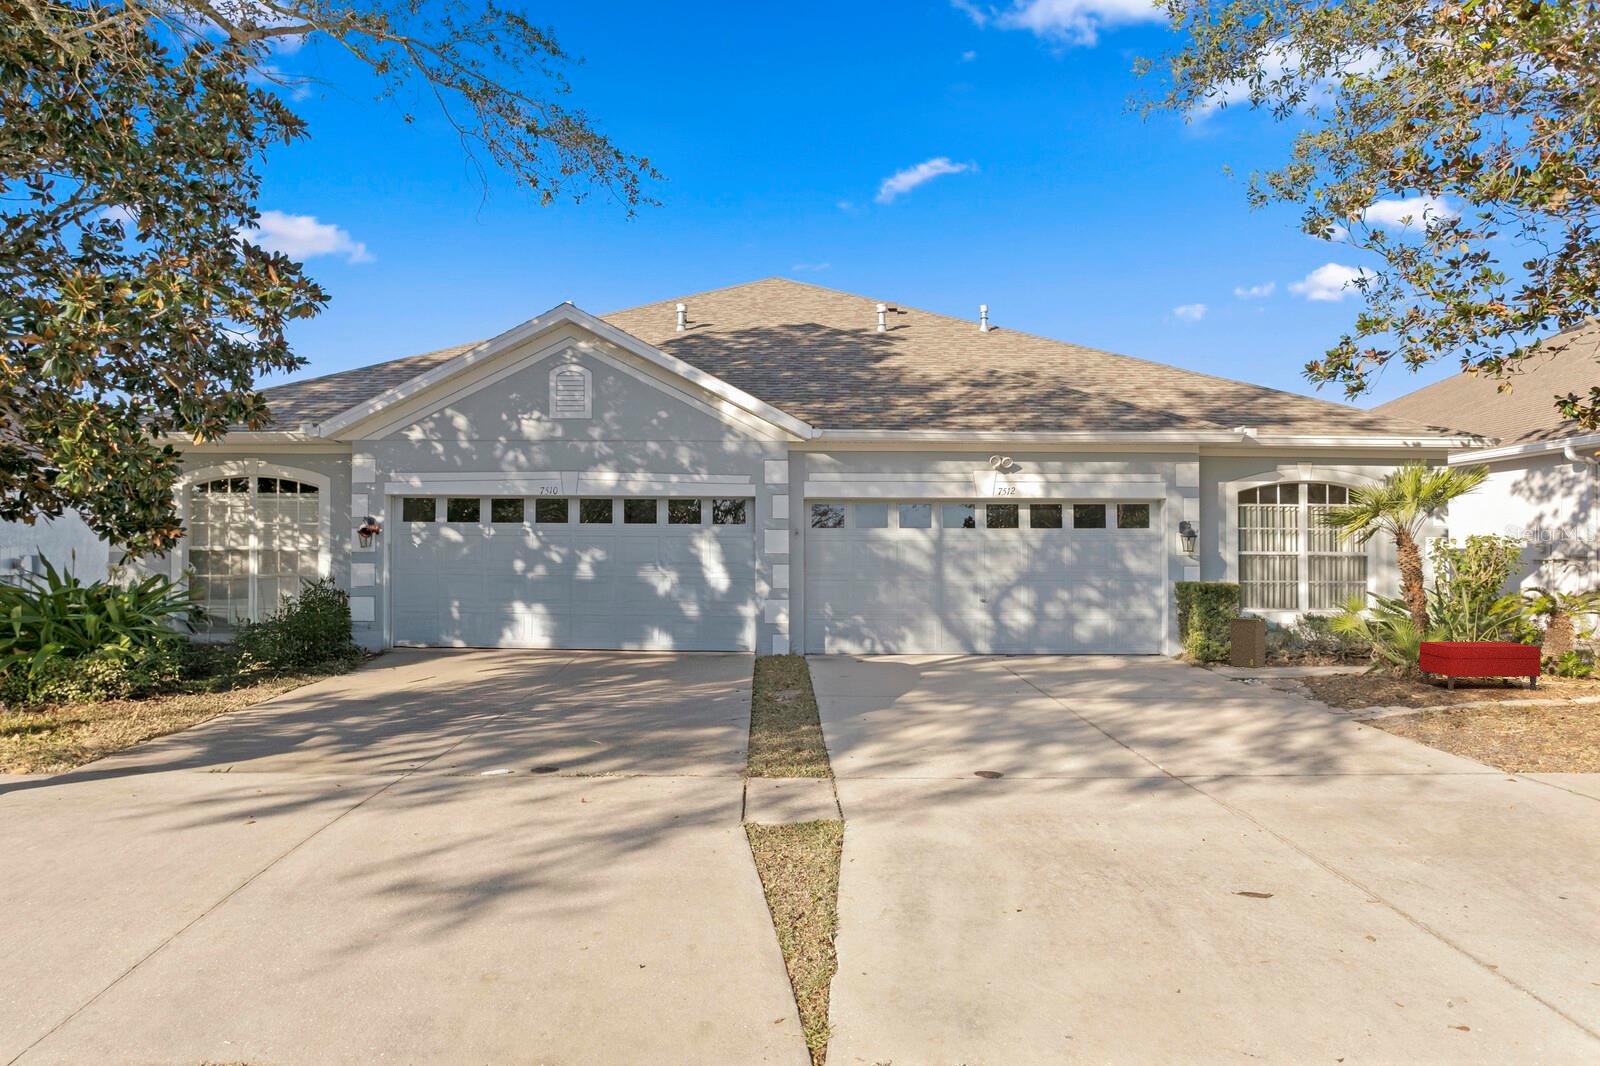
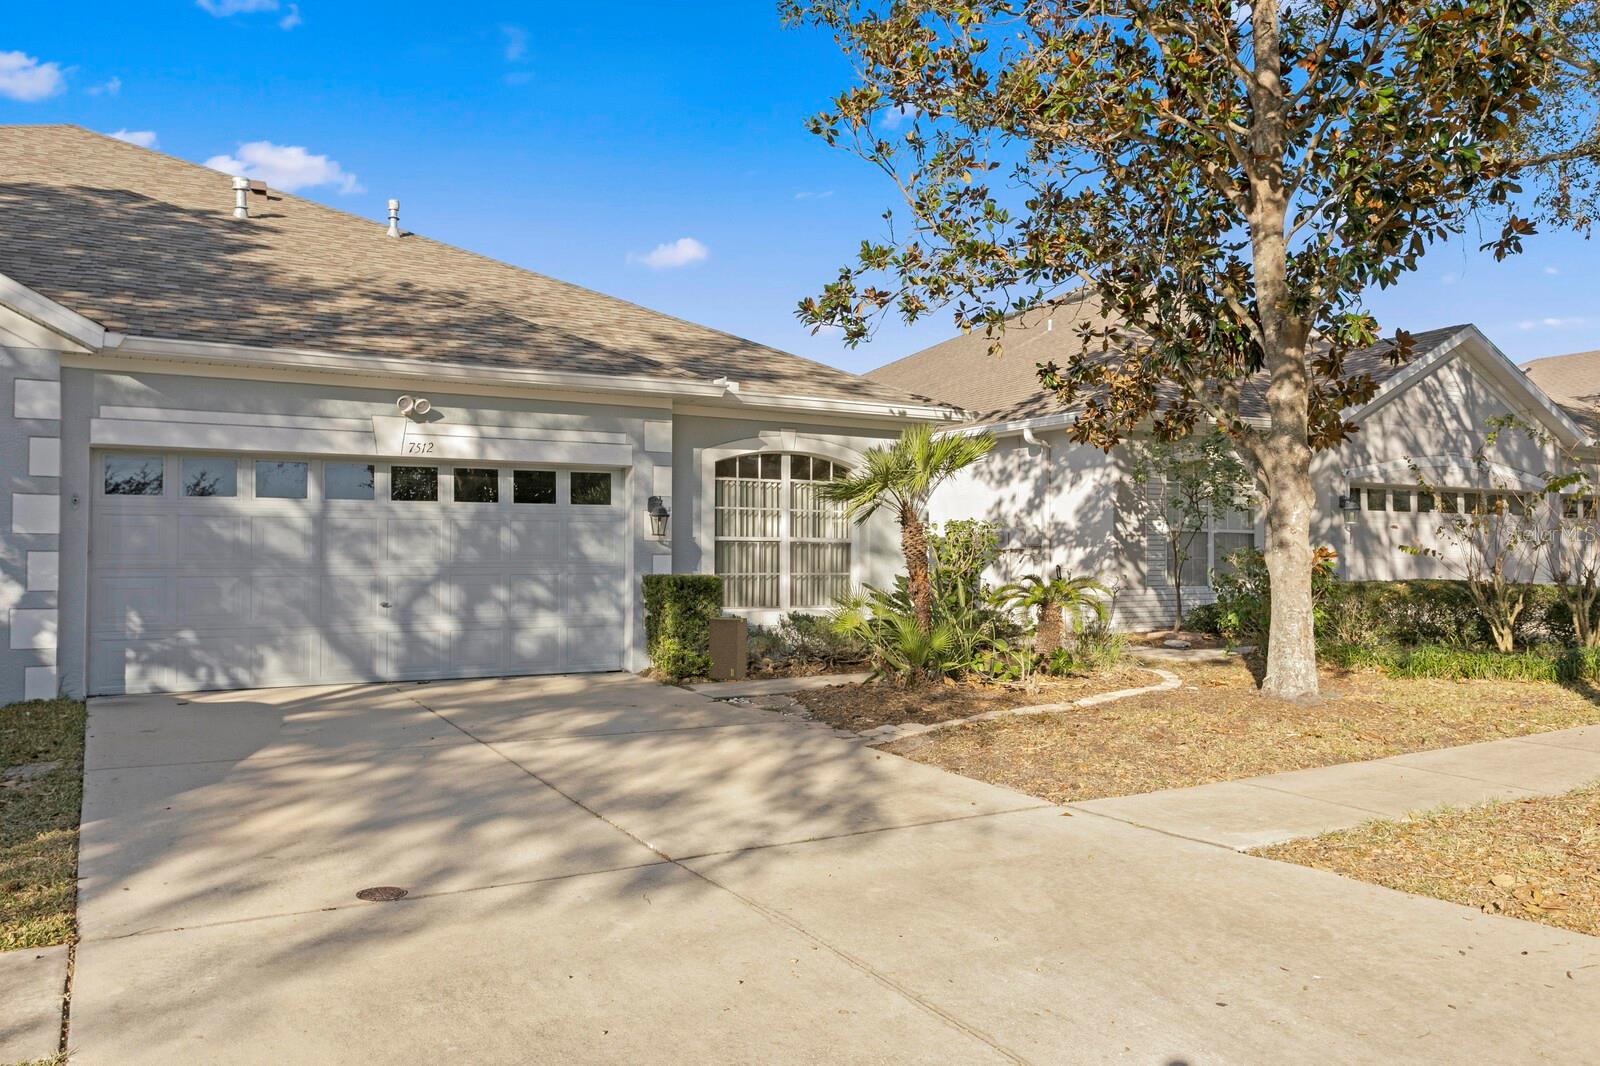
bench: present [1419,641,1541,690] -> none [905,635,1013,692]

